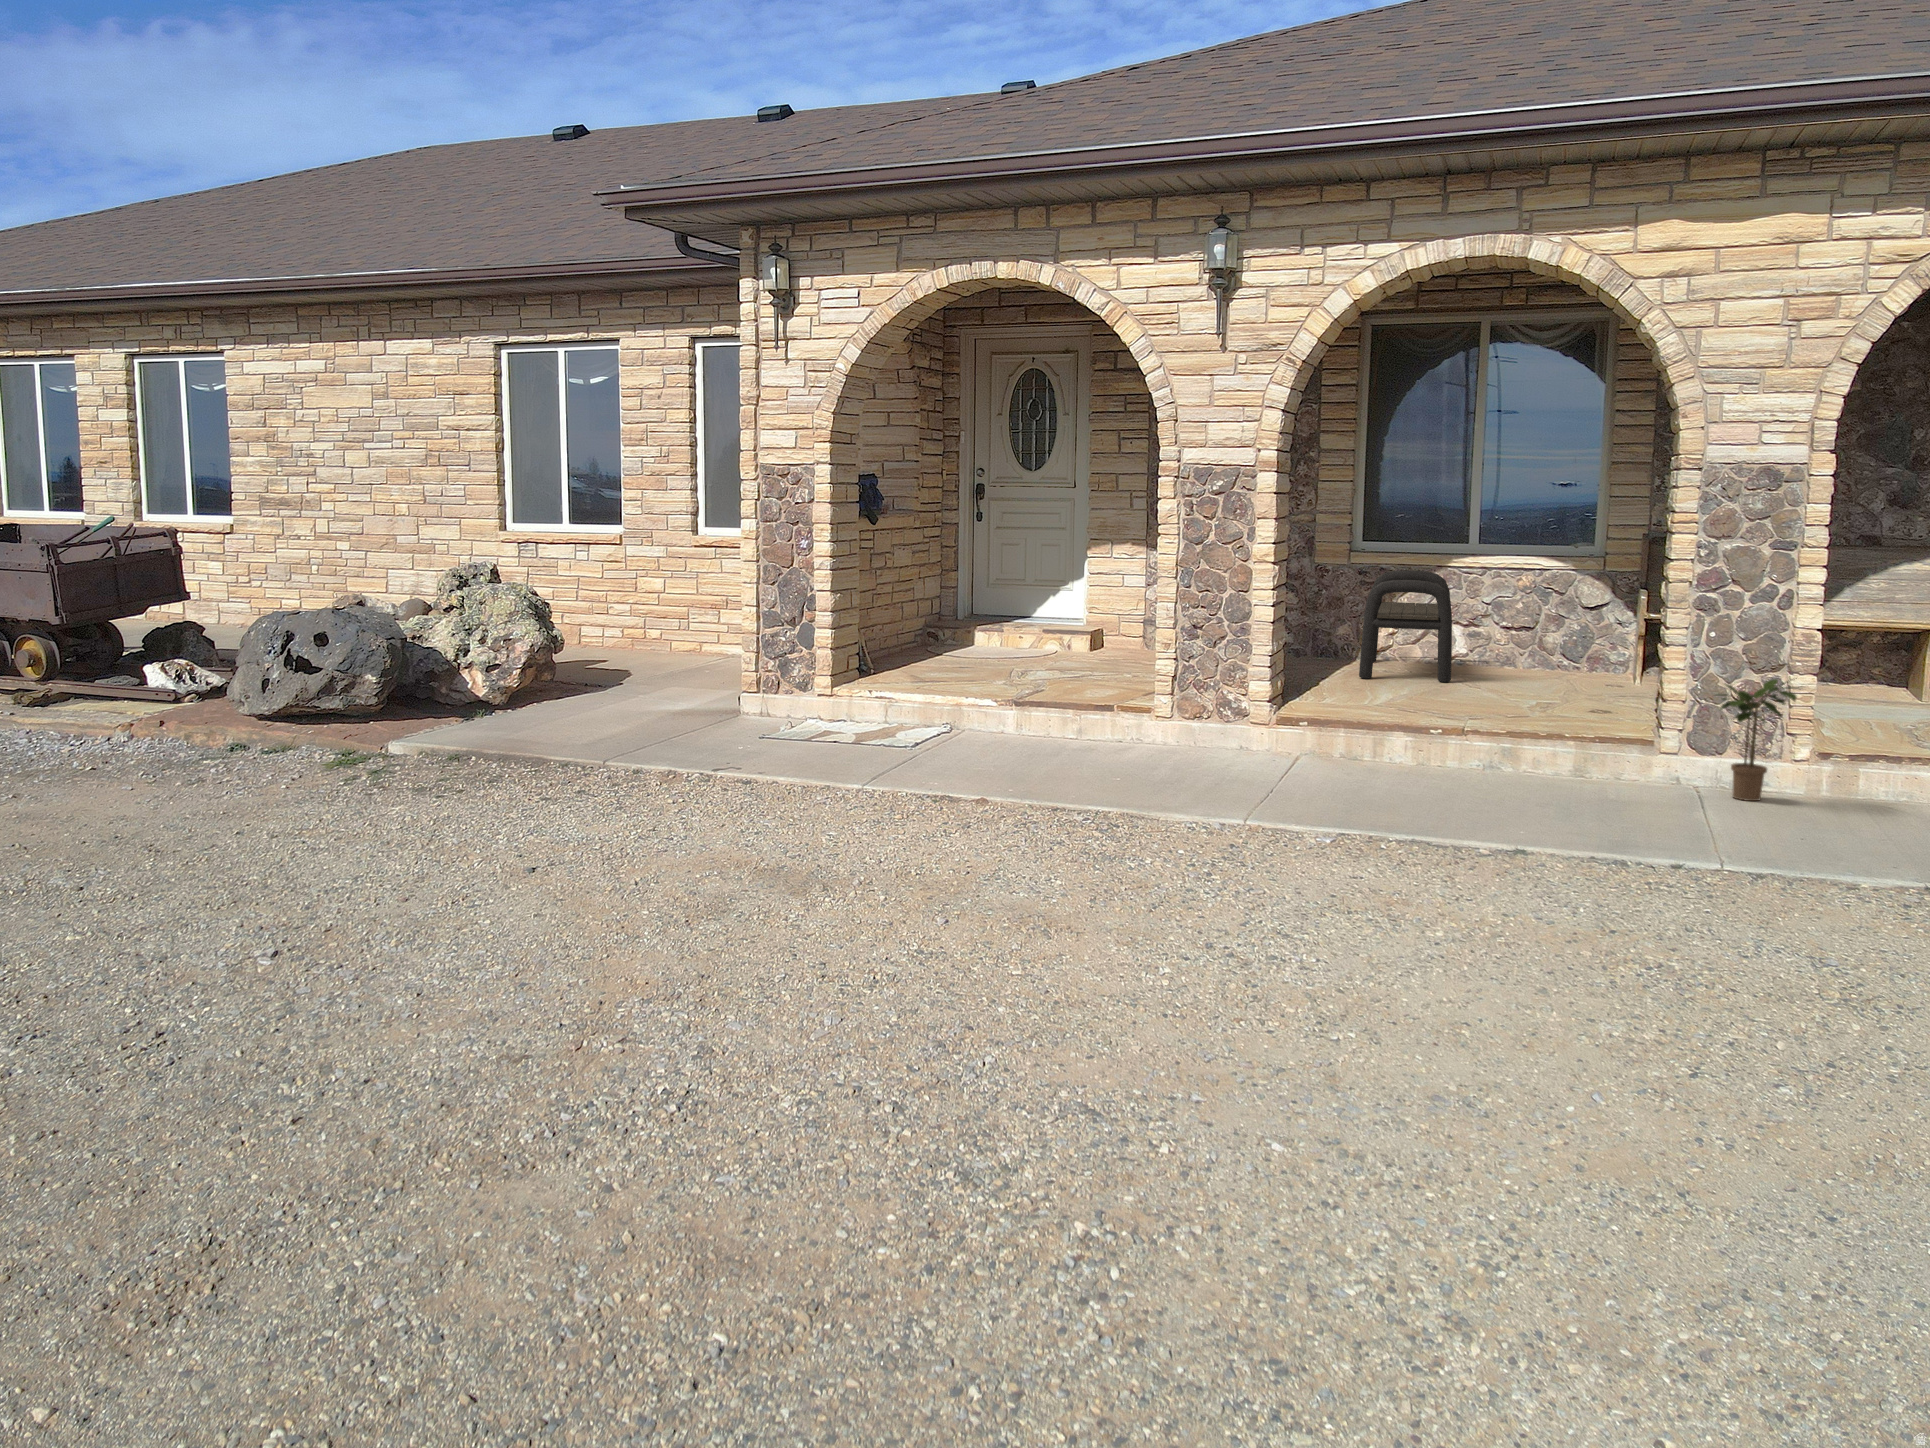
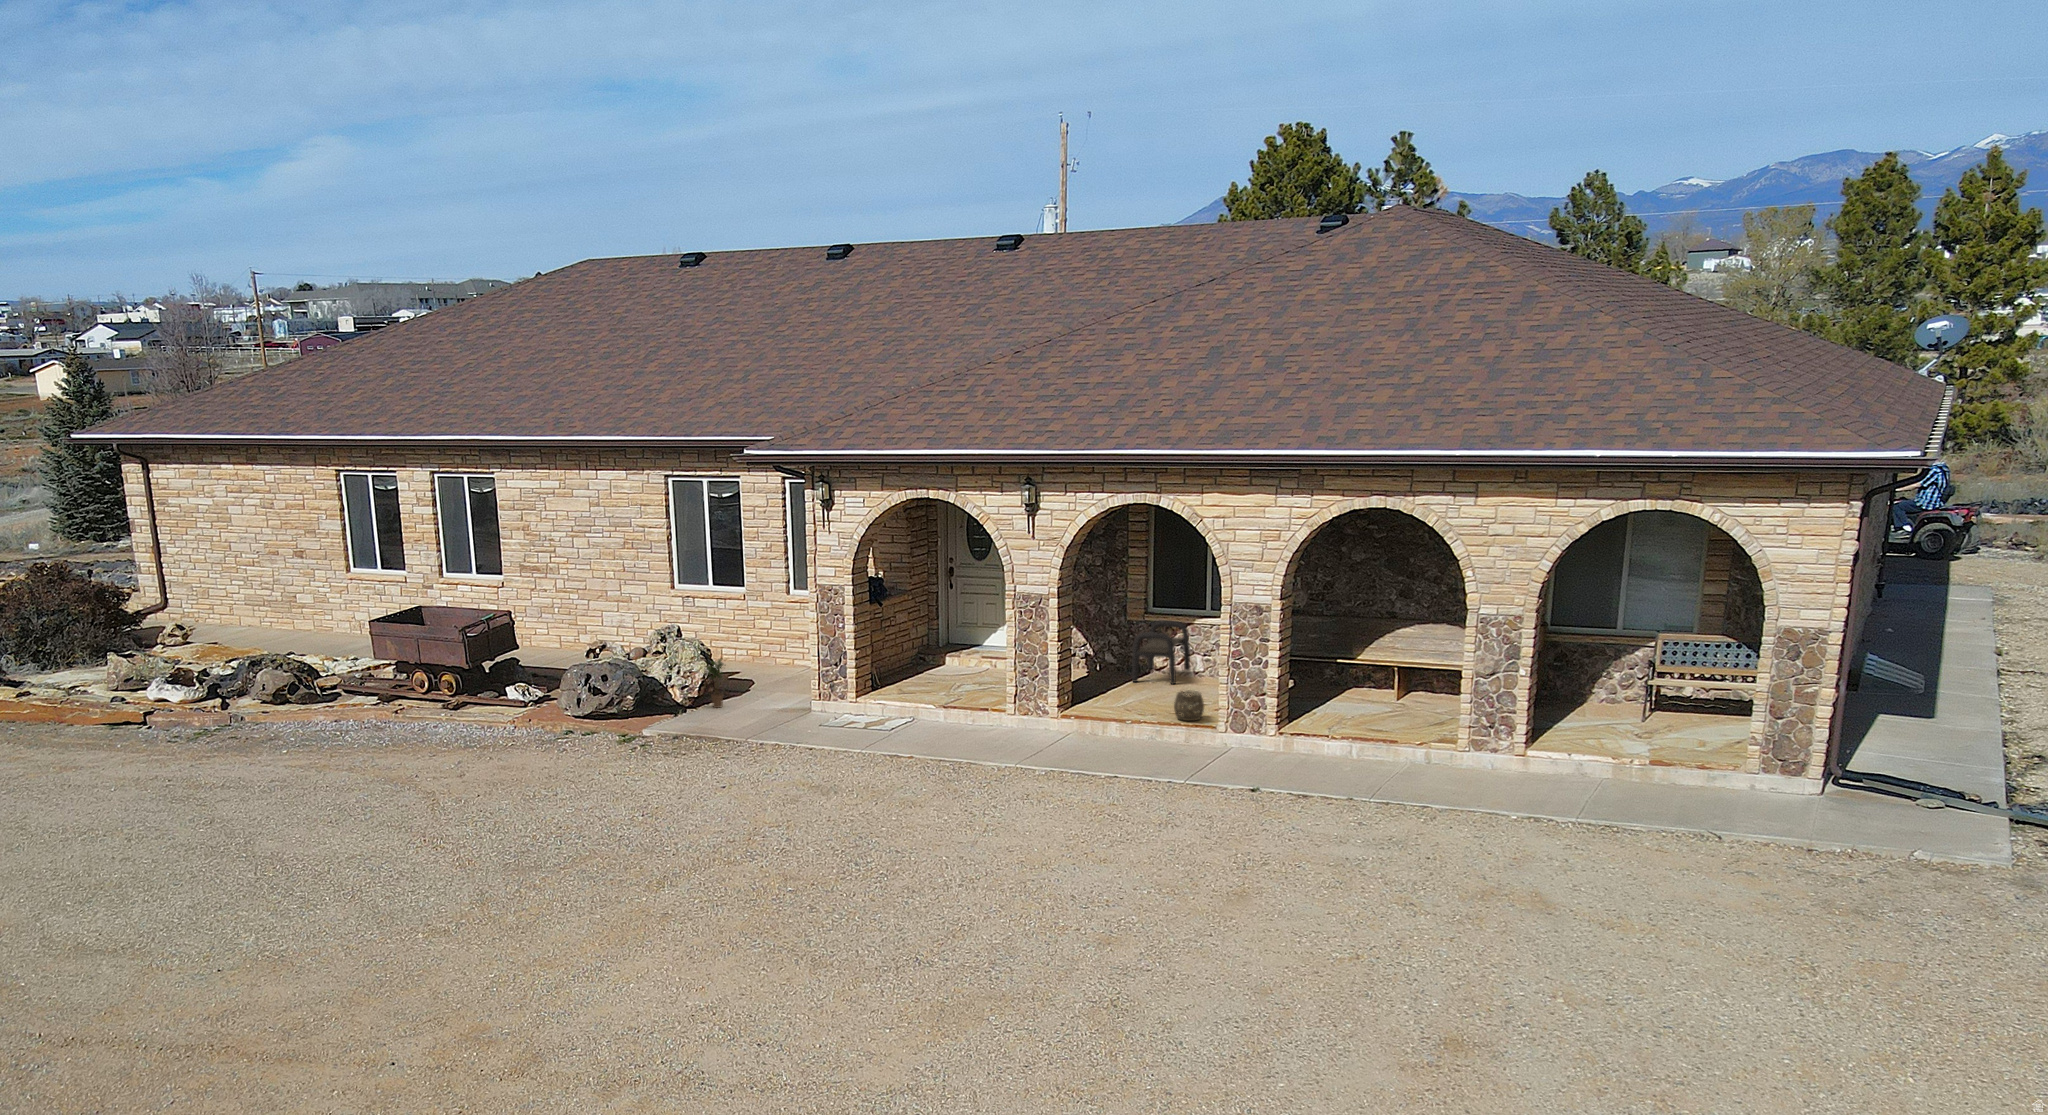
woven basket: none [1527,673,1599,737] -> present [1174,691,1204,721]
potted plant: present [1716,679,1799,801] -> present [704,659,723,708]

